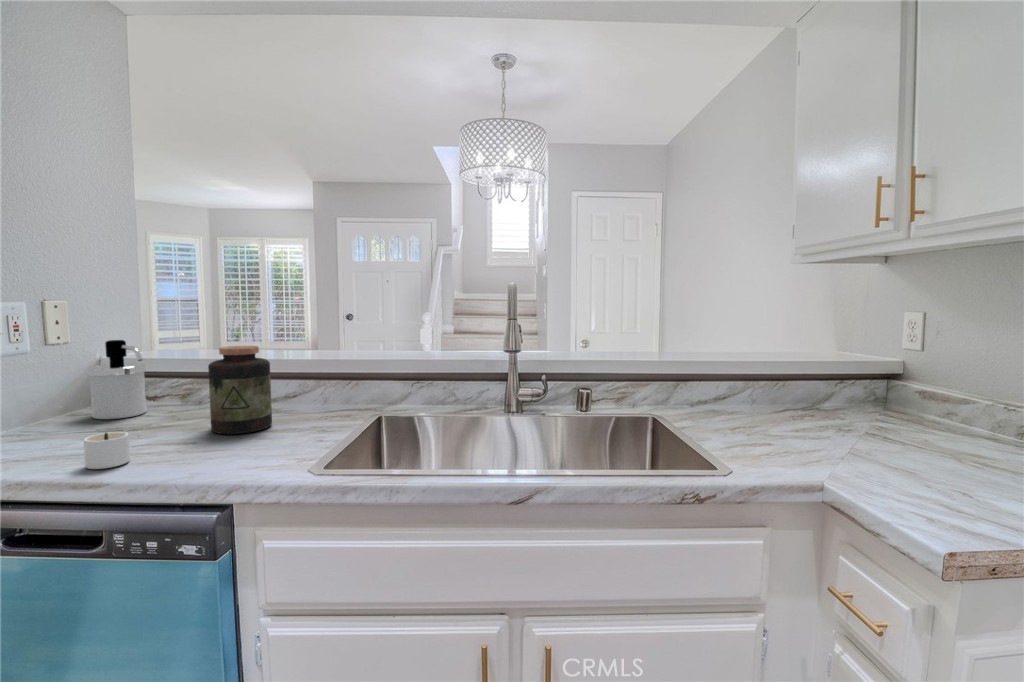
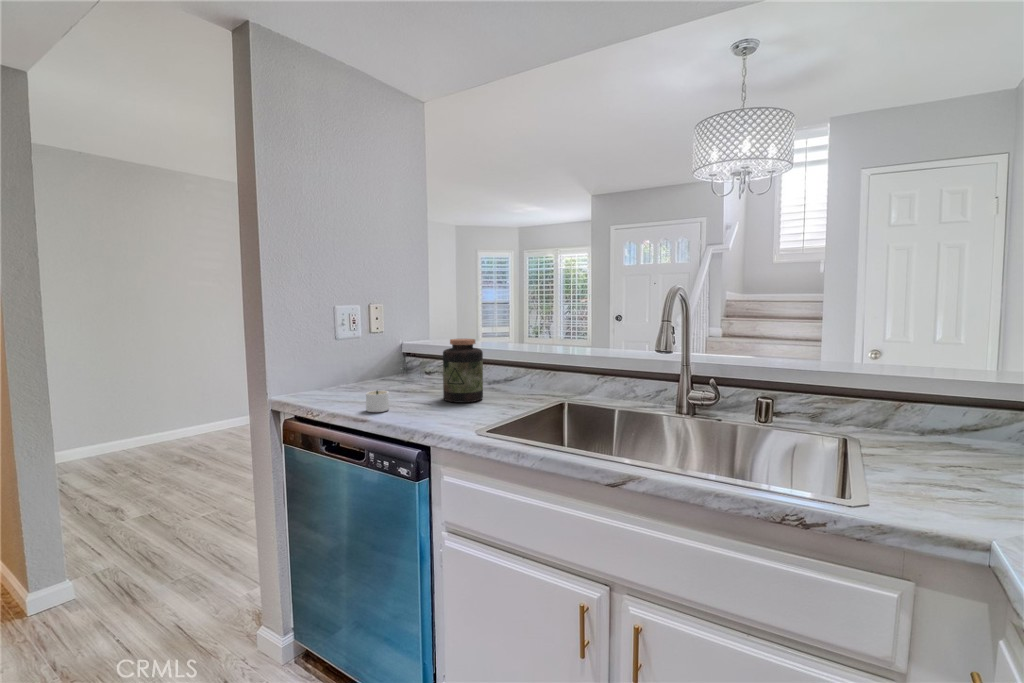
soap dispenser: present [87,340,146,419] -> none [389,332,420,384]

